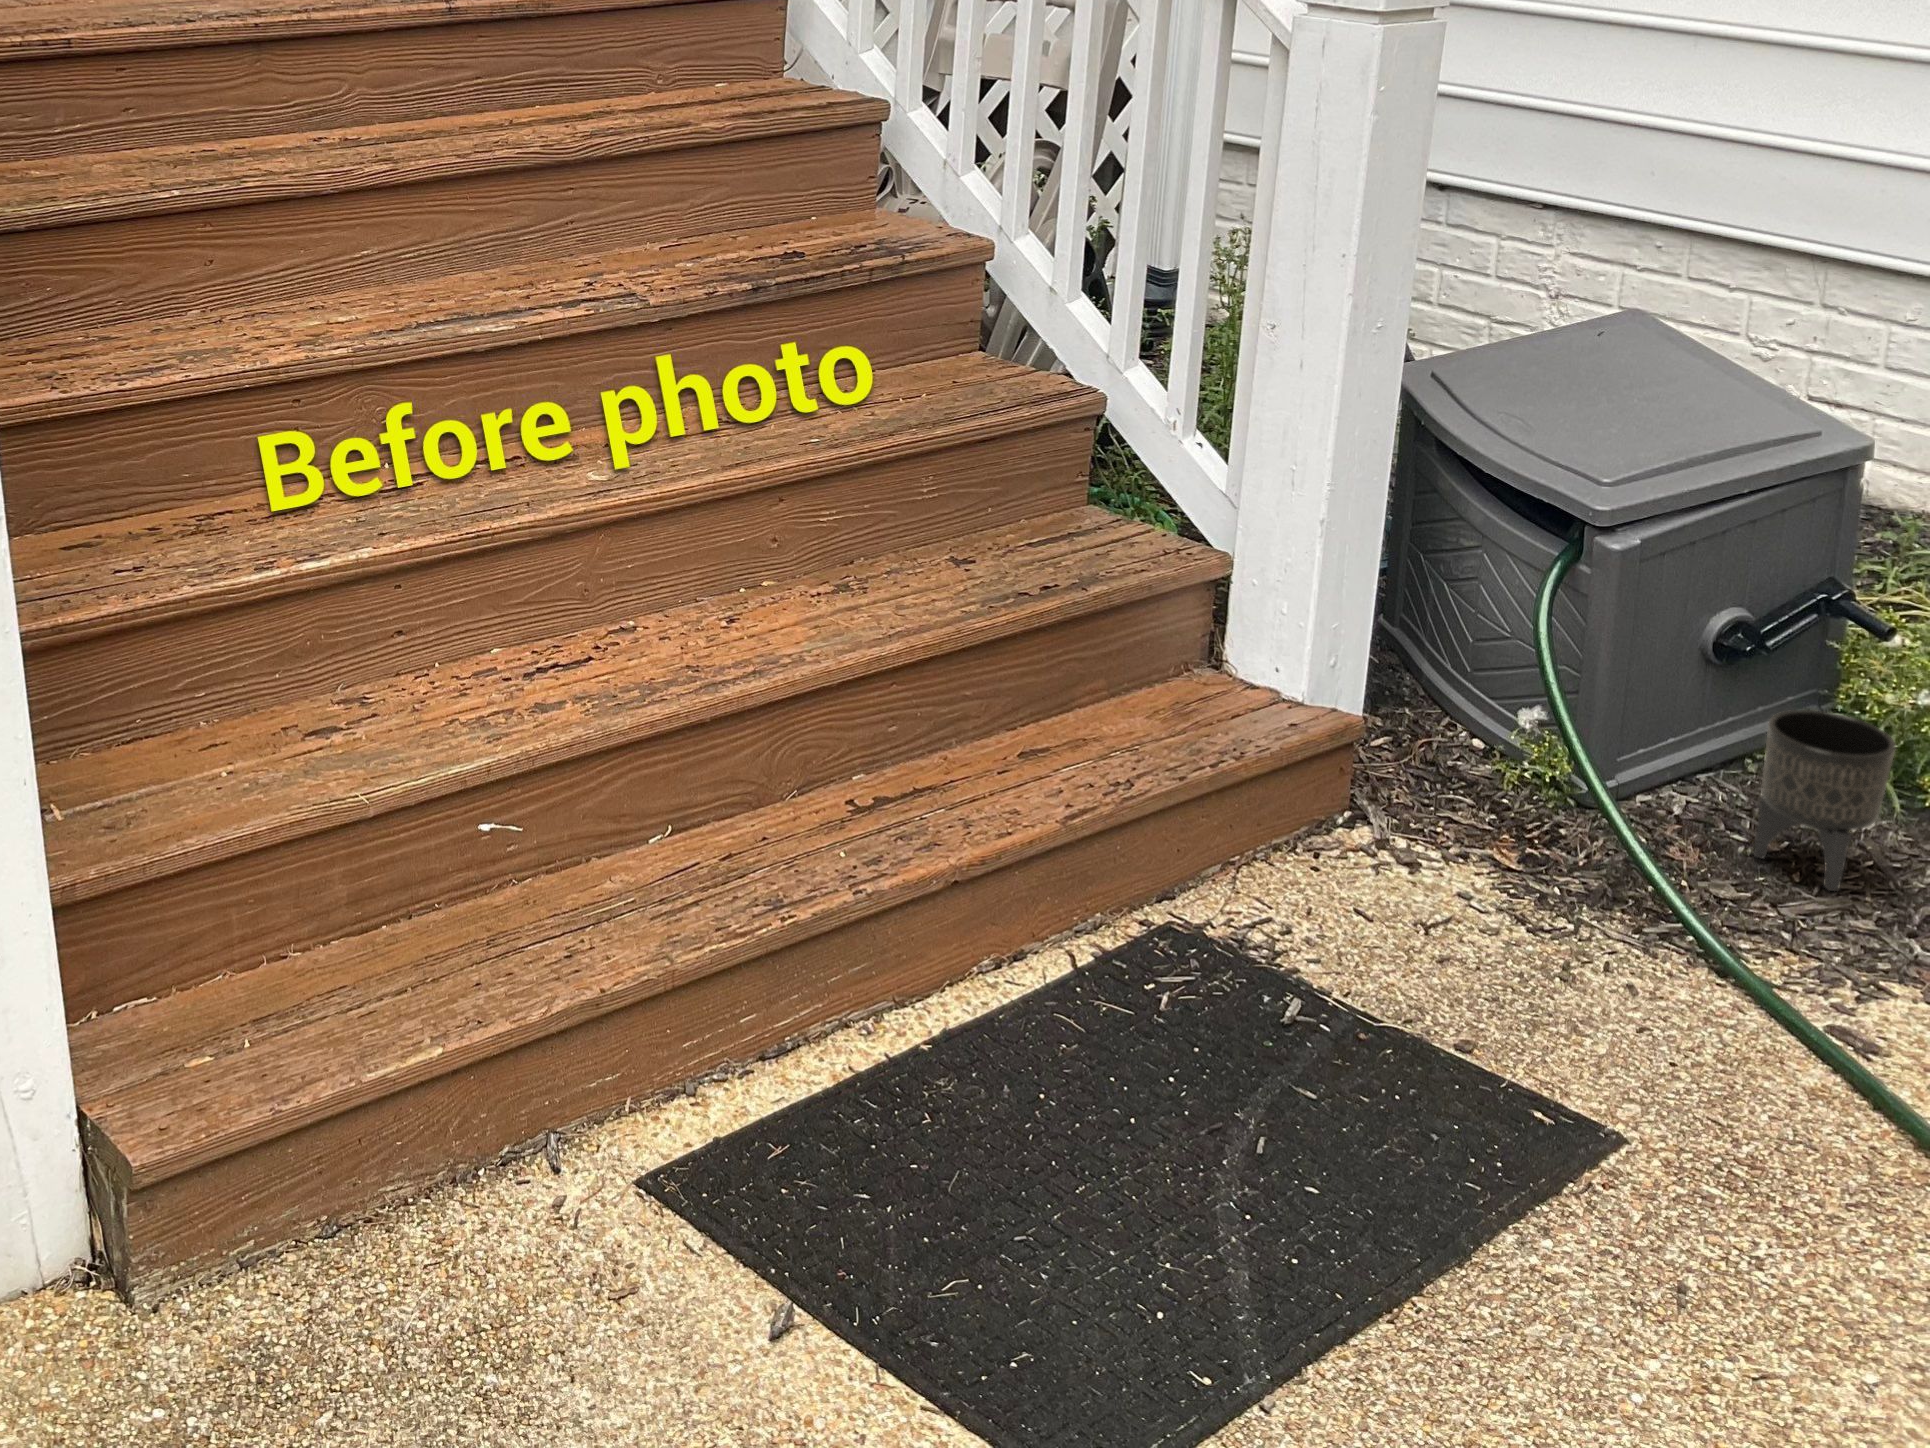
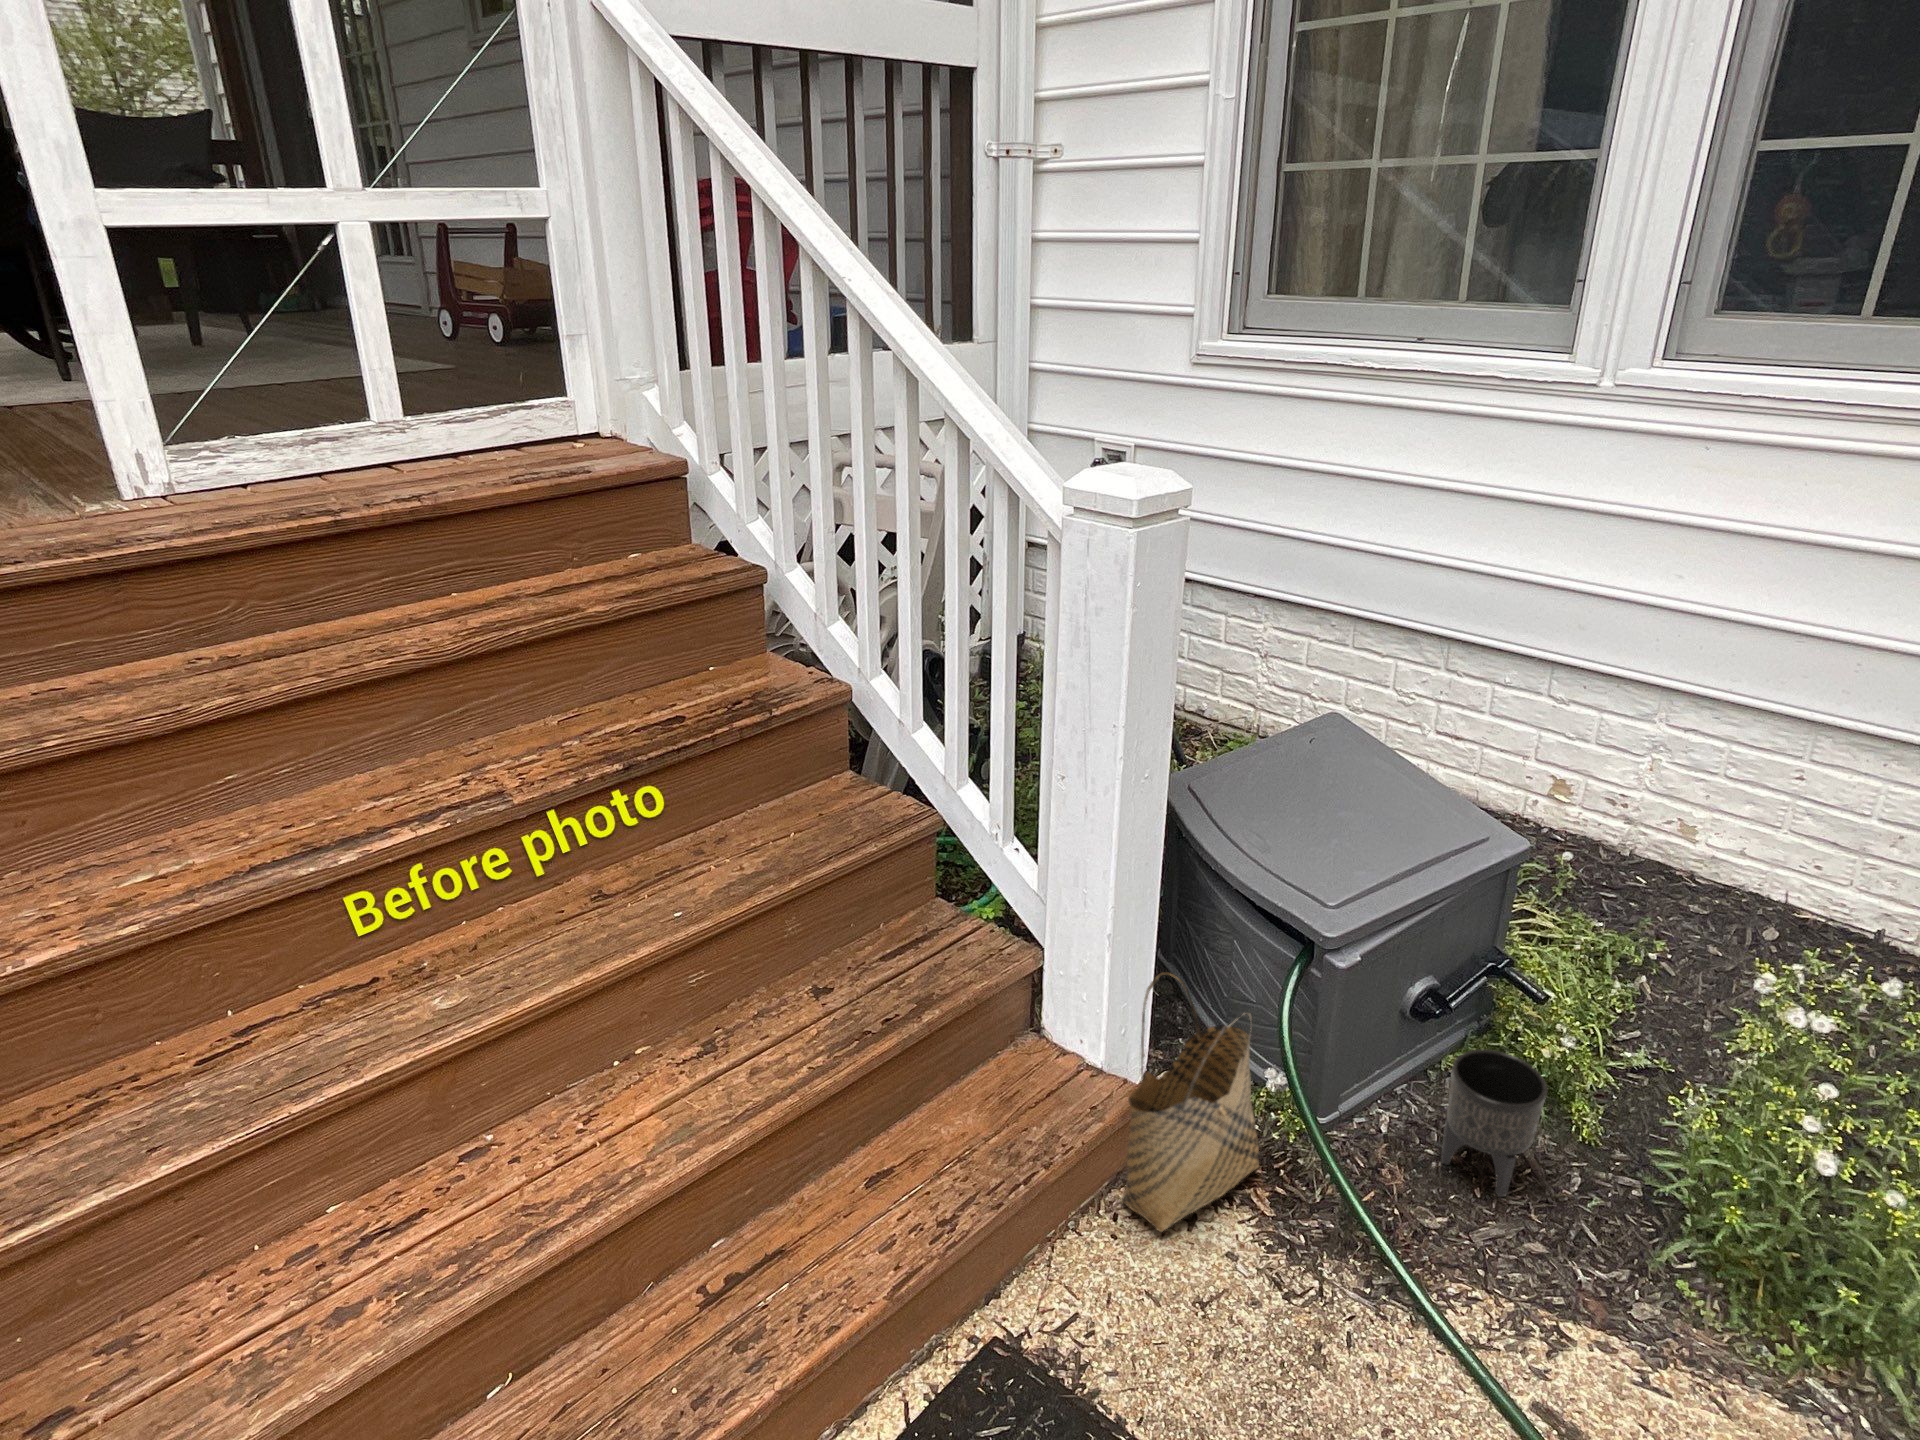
woven basket: none [1322,562,1502,867] -> present [1122,972,1259,1232]

